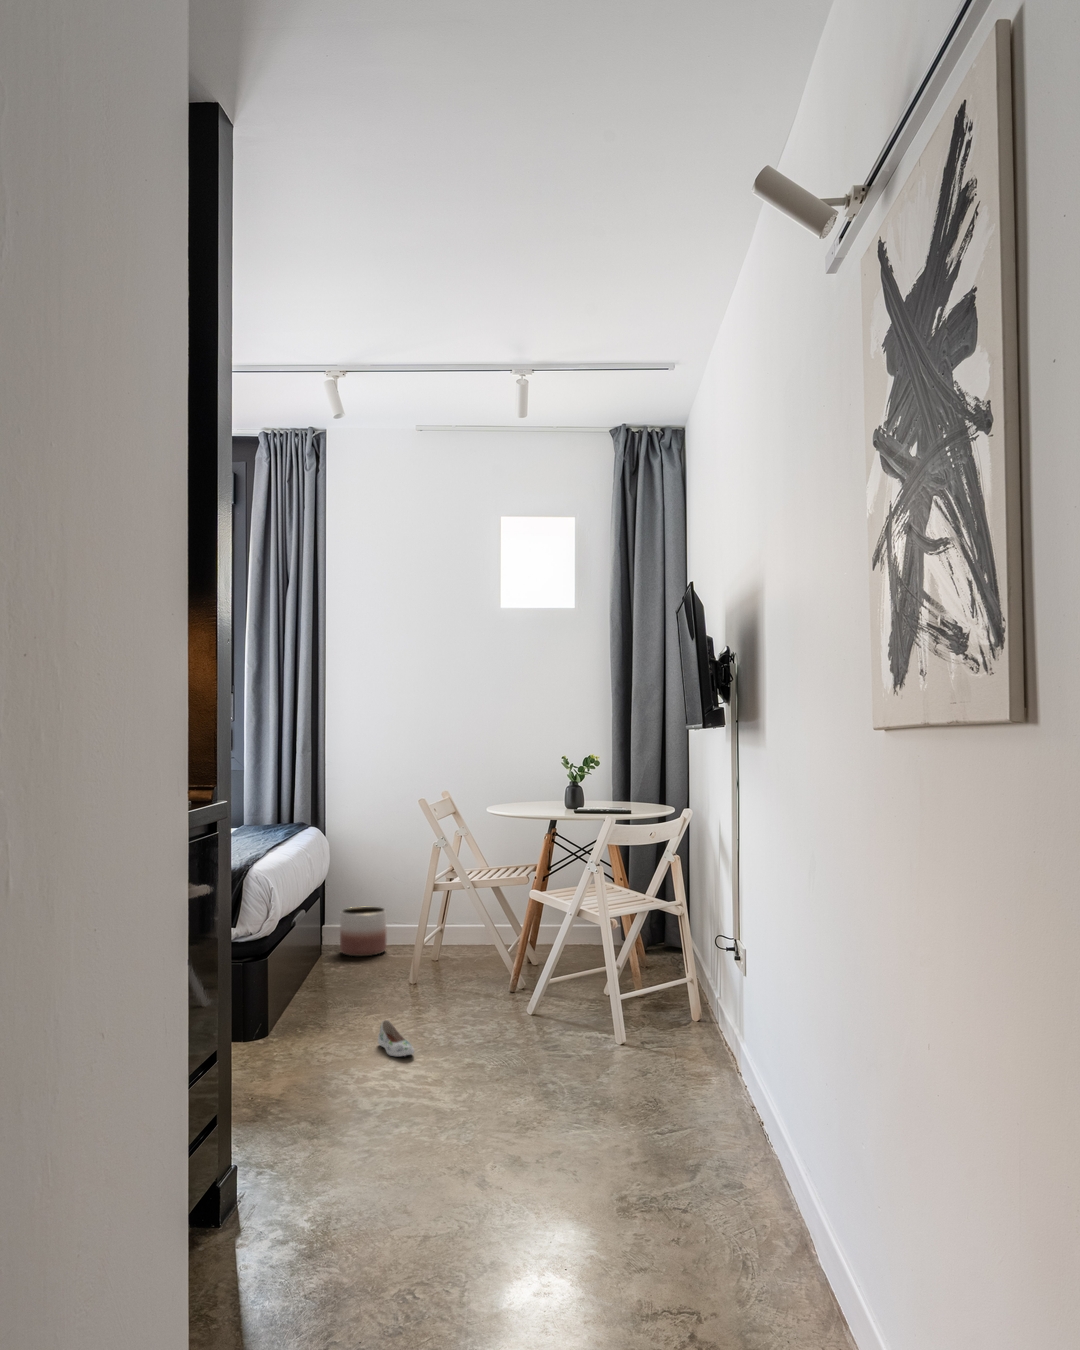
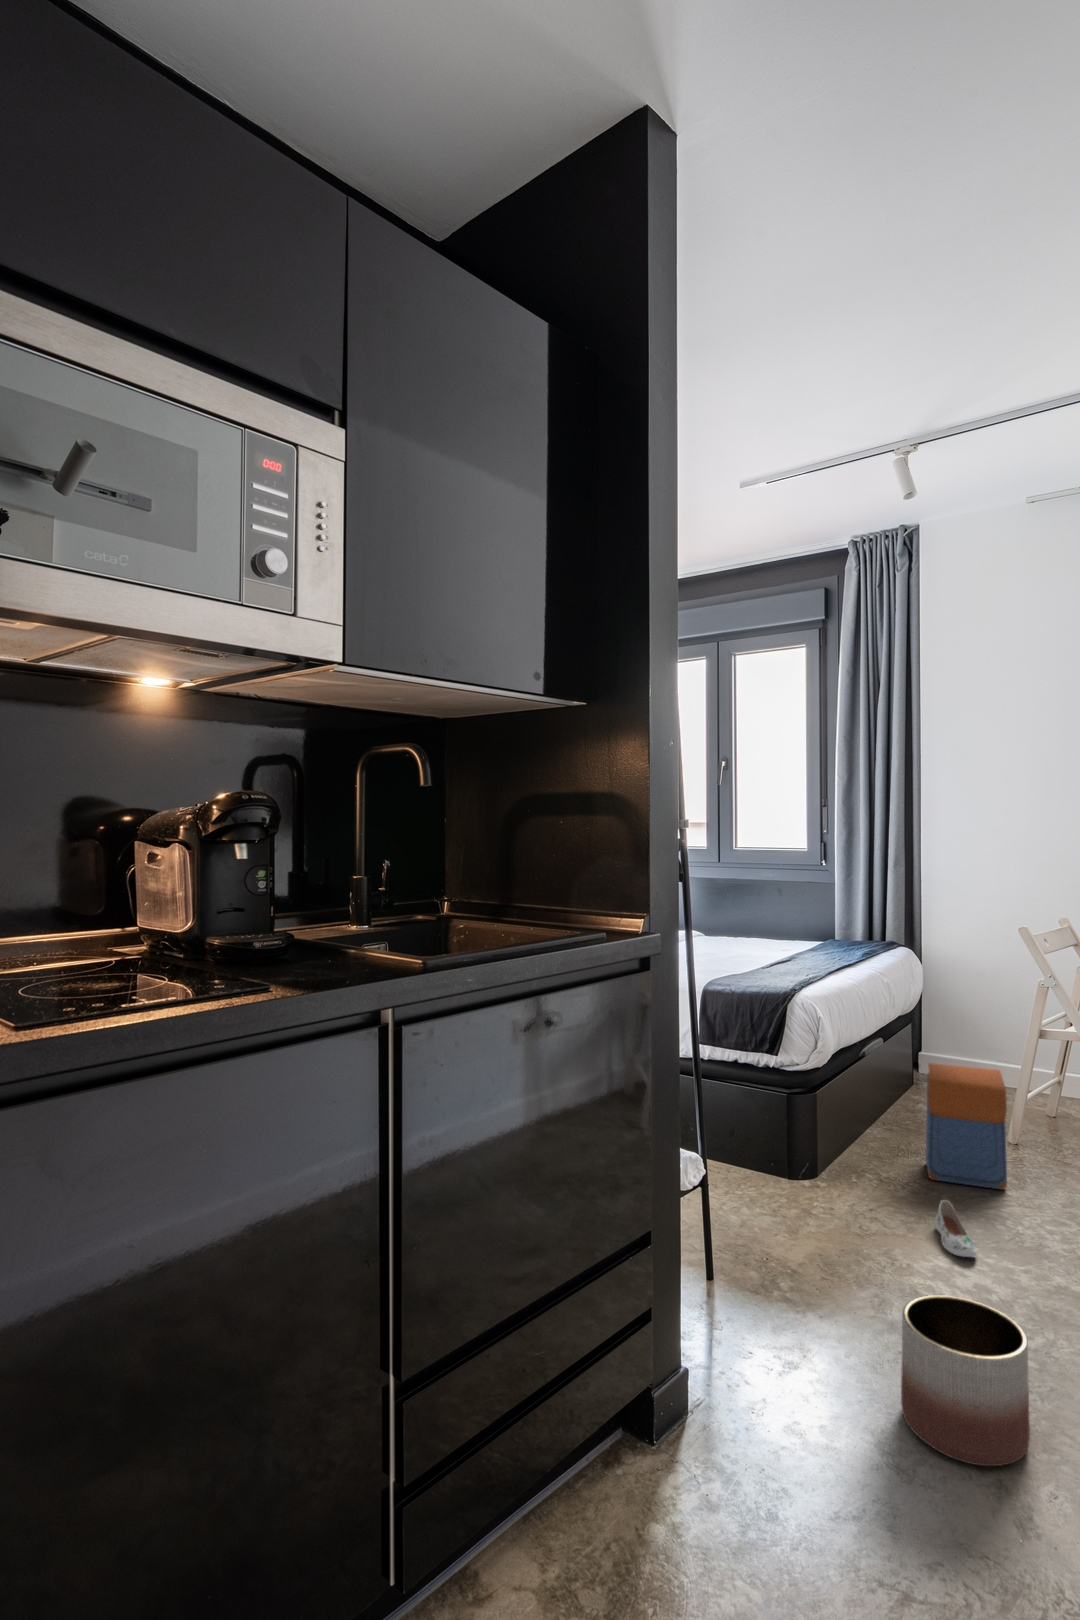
planter: present [340,906,386,956] -> present [901,1295,1030,1466]
backpack: none [354,914,420,1016] -> present [926,1063,1007,1189]

